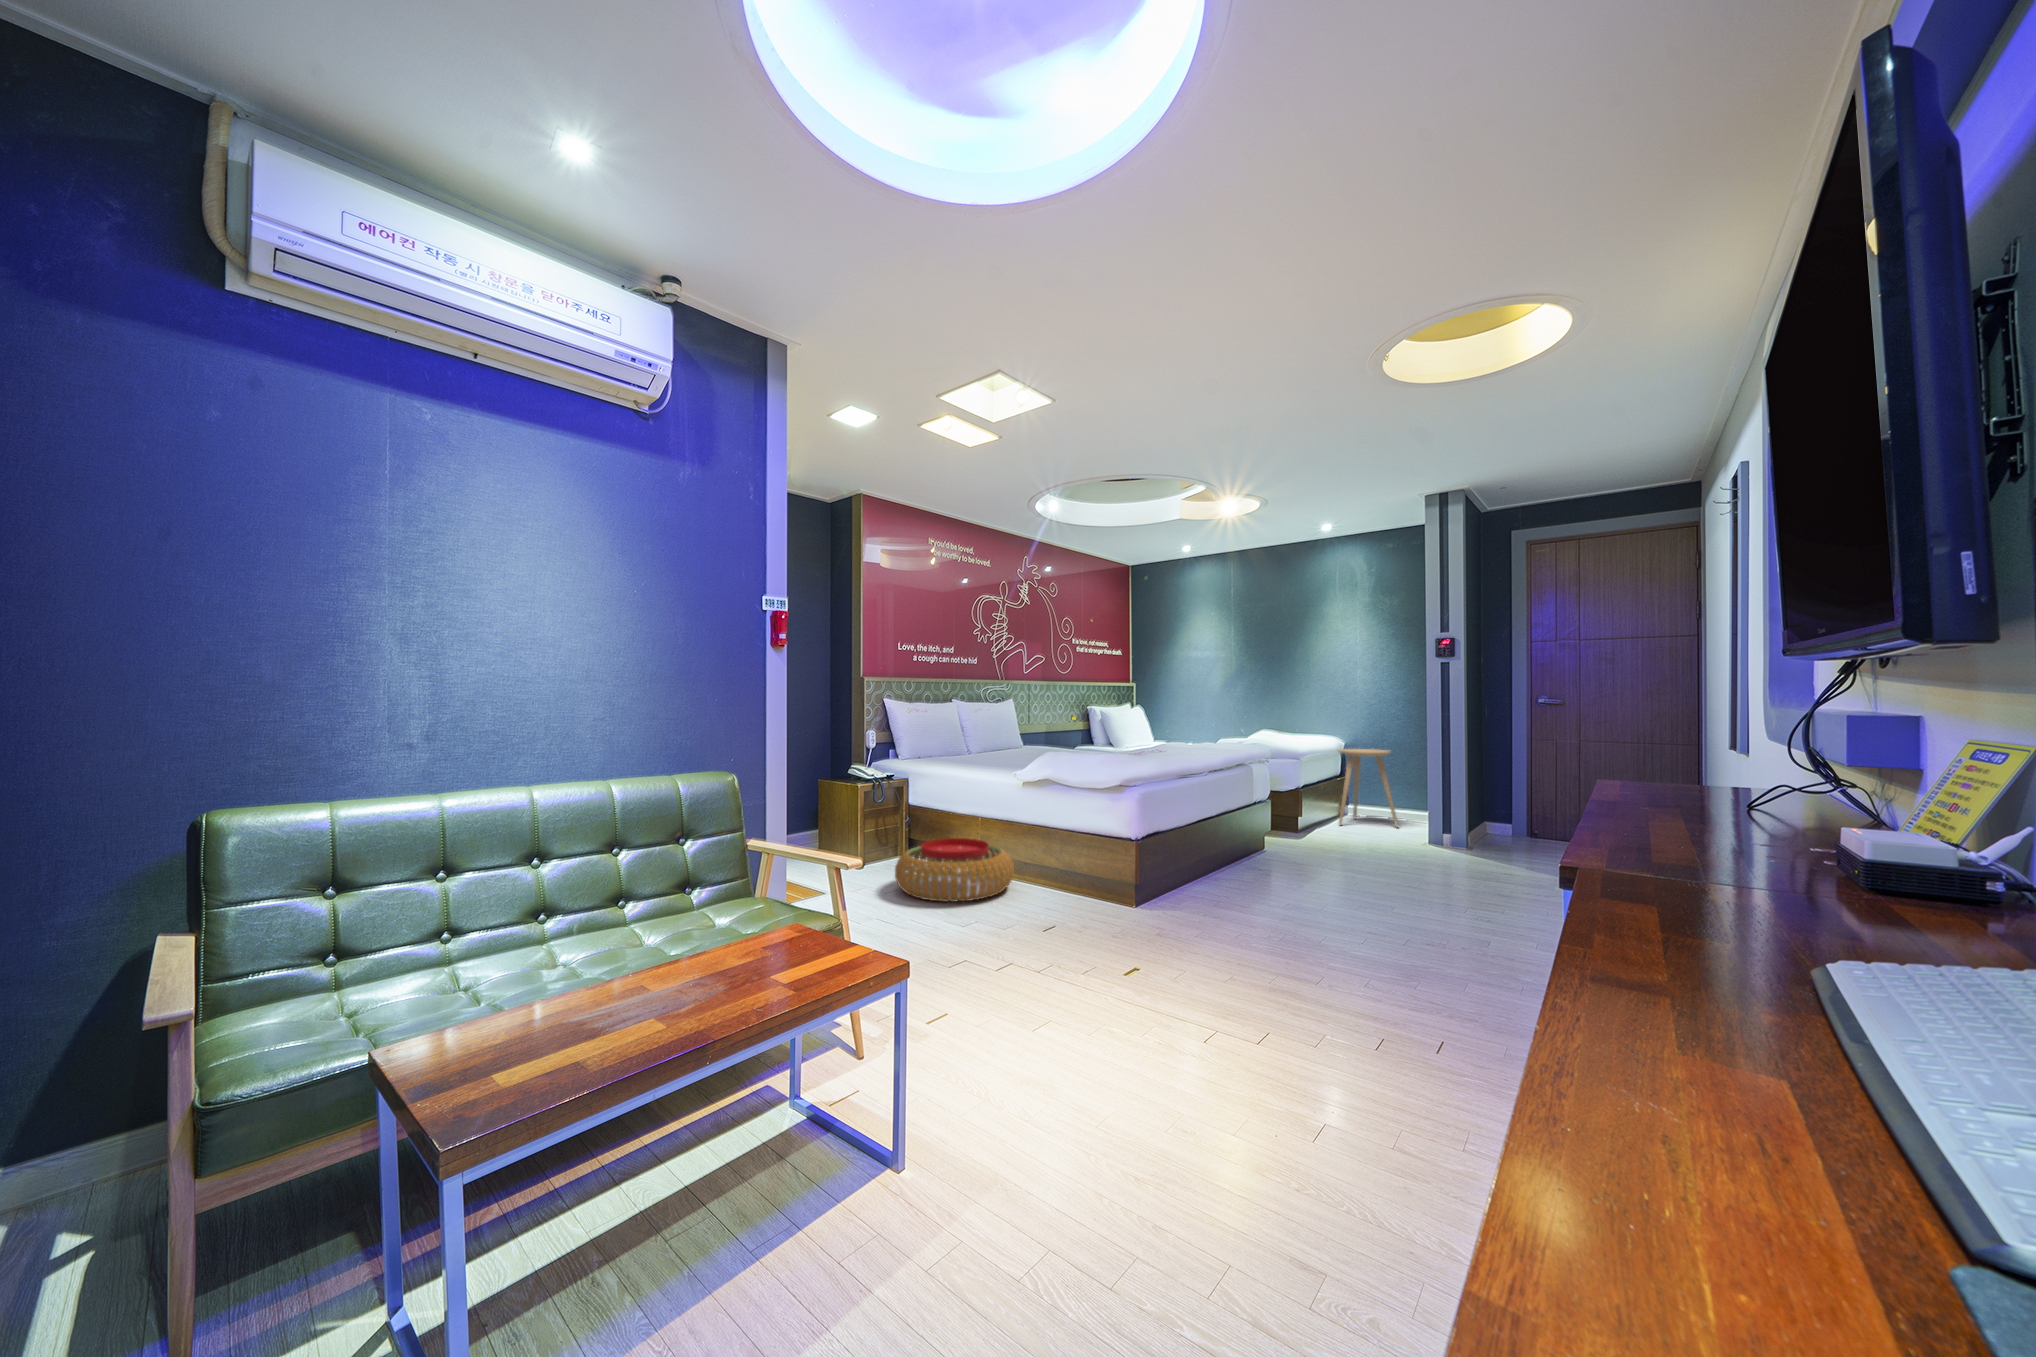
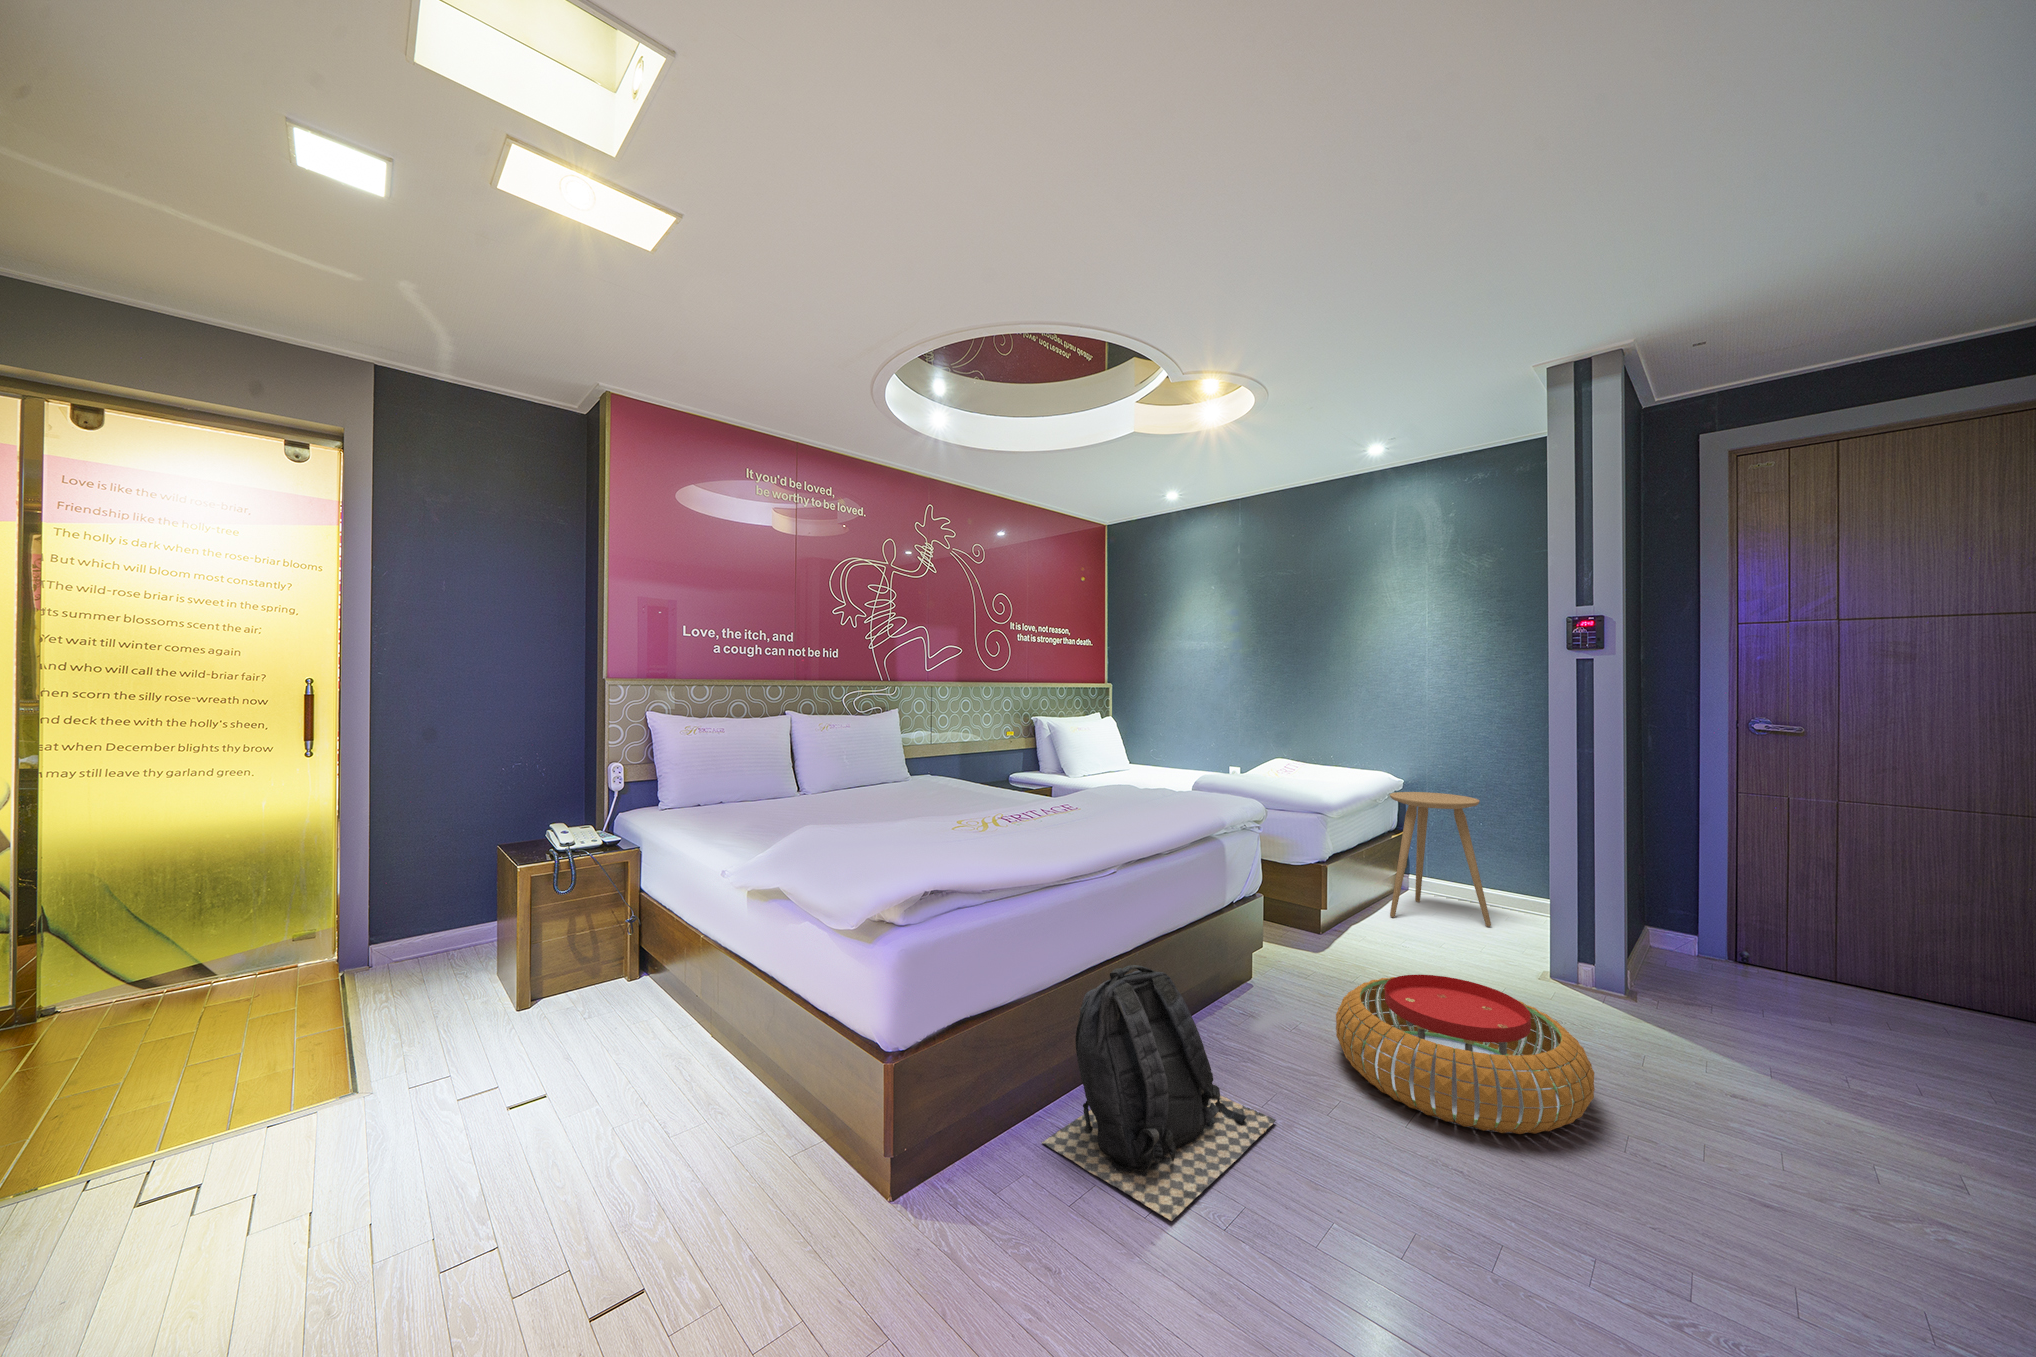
backpack: none [1188,811,1295,905] -> present [1042,965,1276,1221]
pouf: present [895,838,1014,902] -> present [1336,975,1595,1134]

